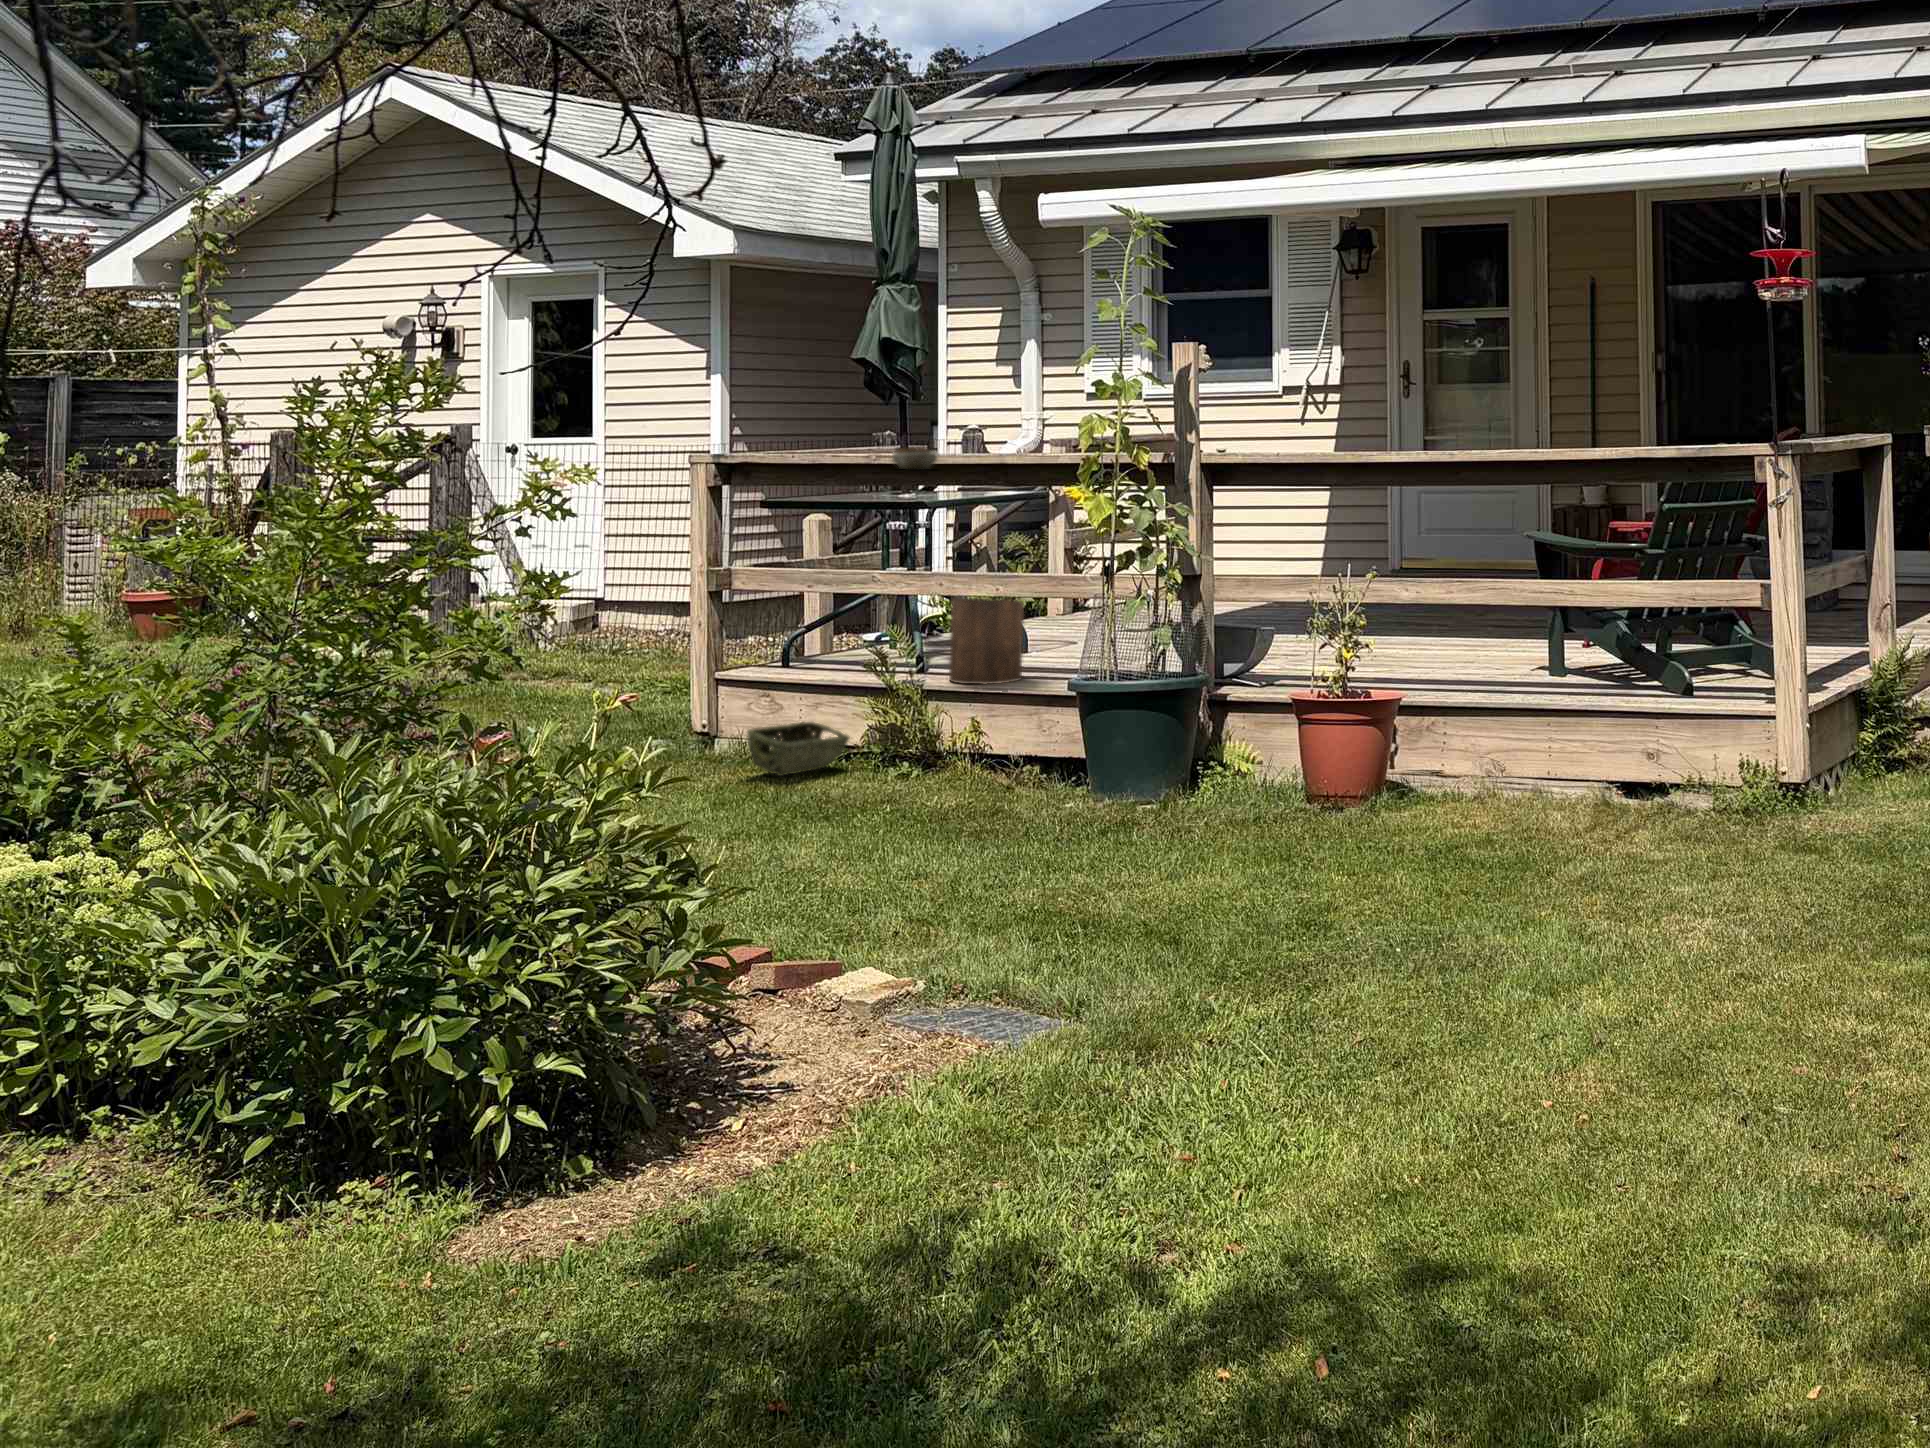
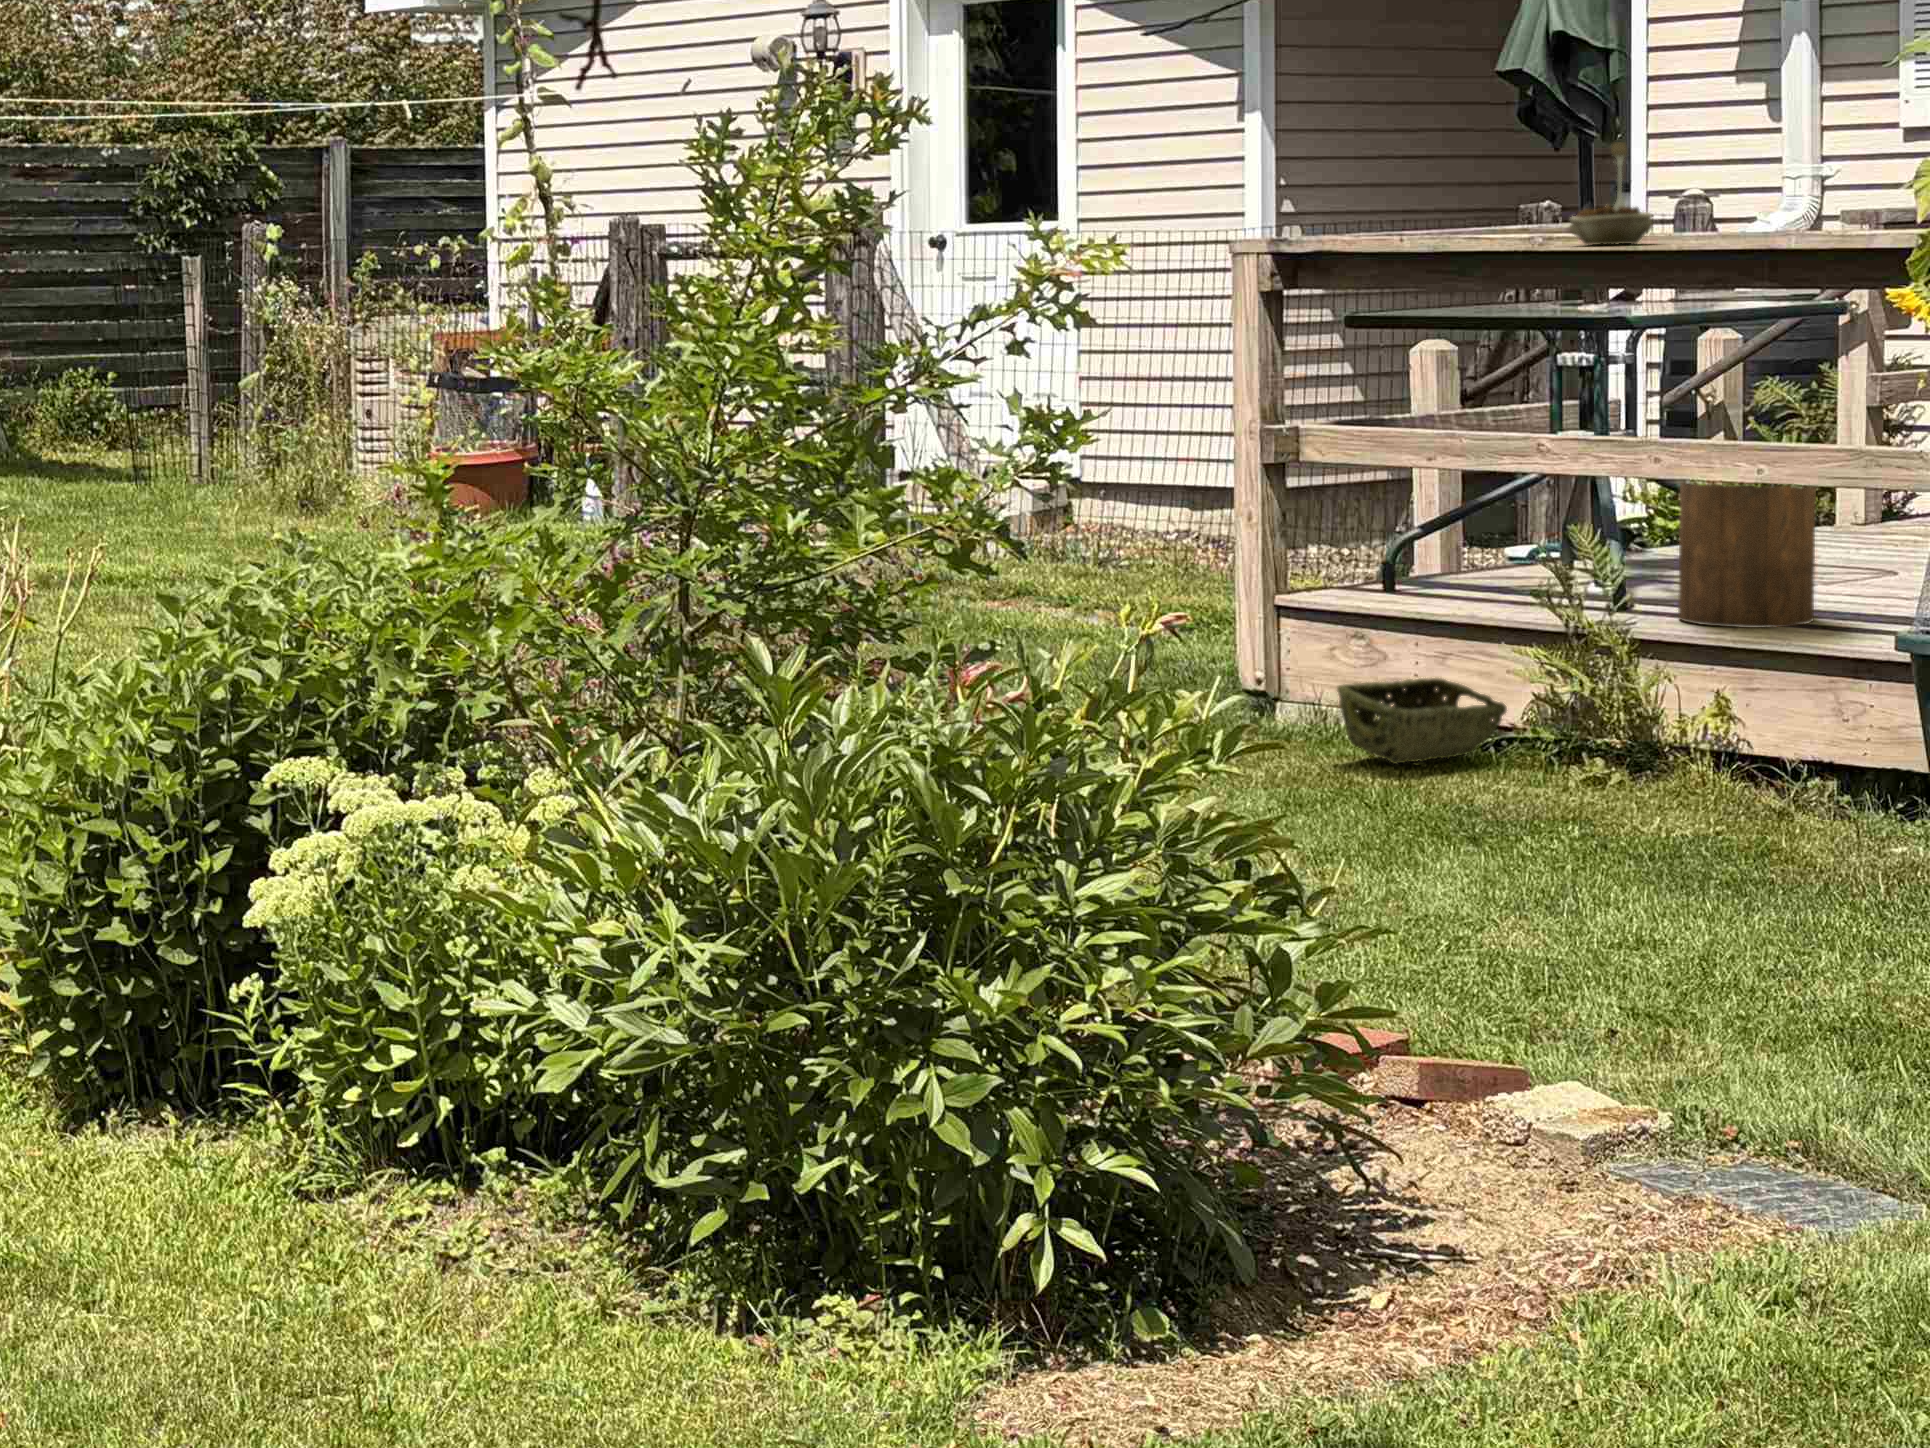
candle holder: none [930,394,947,434] -> present [1611,142,1627,210]

